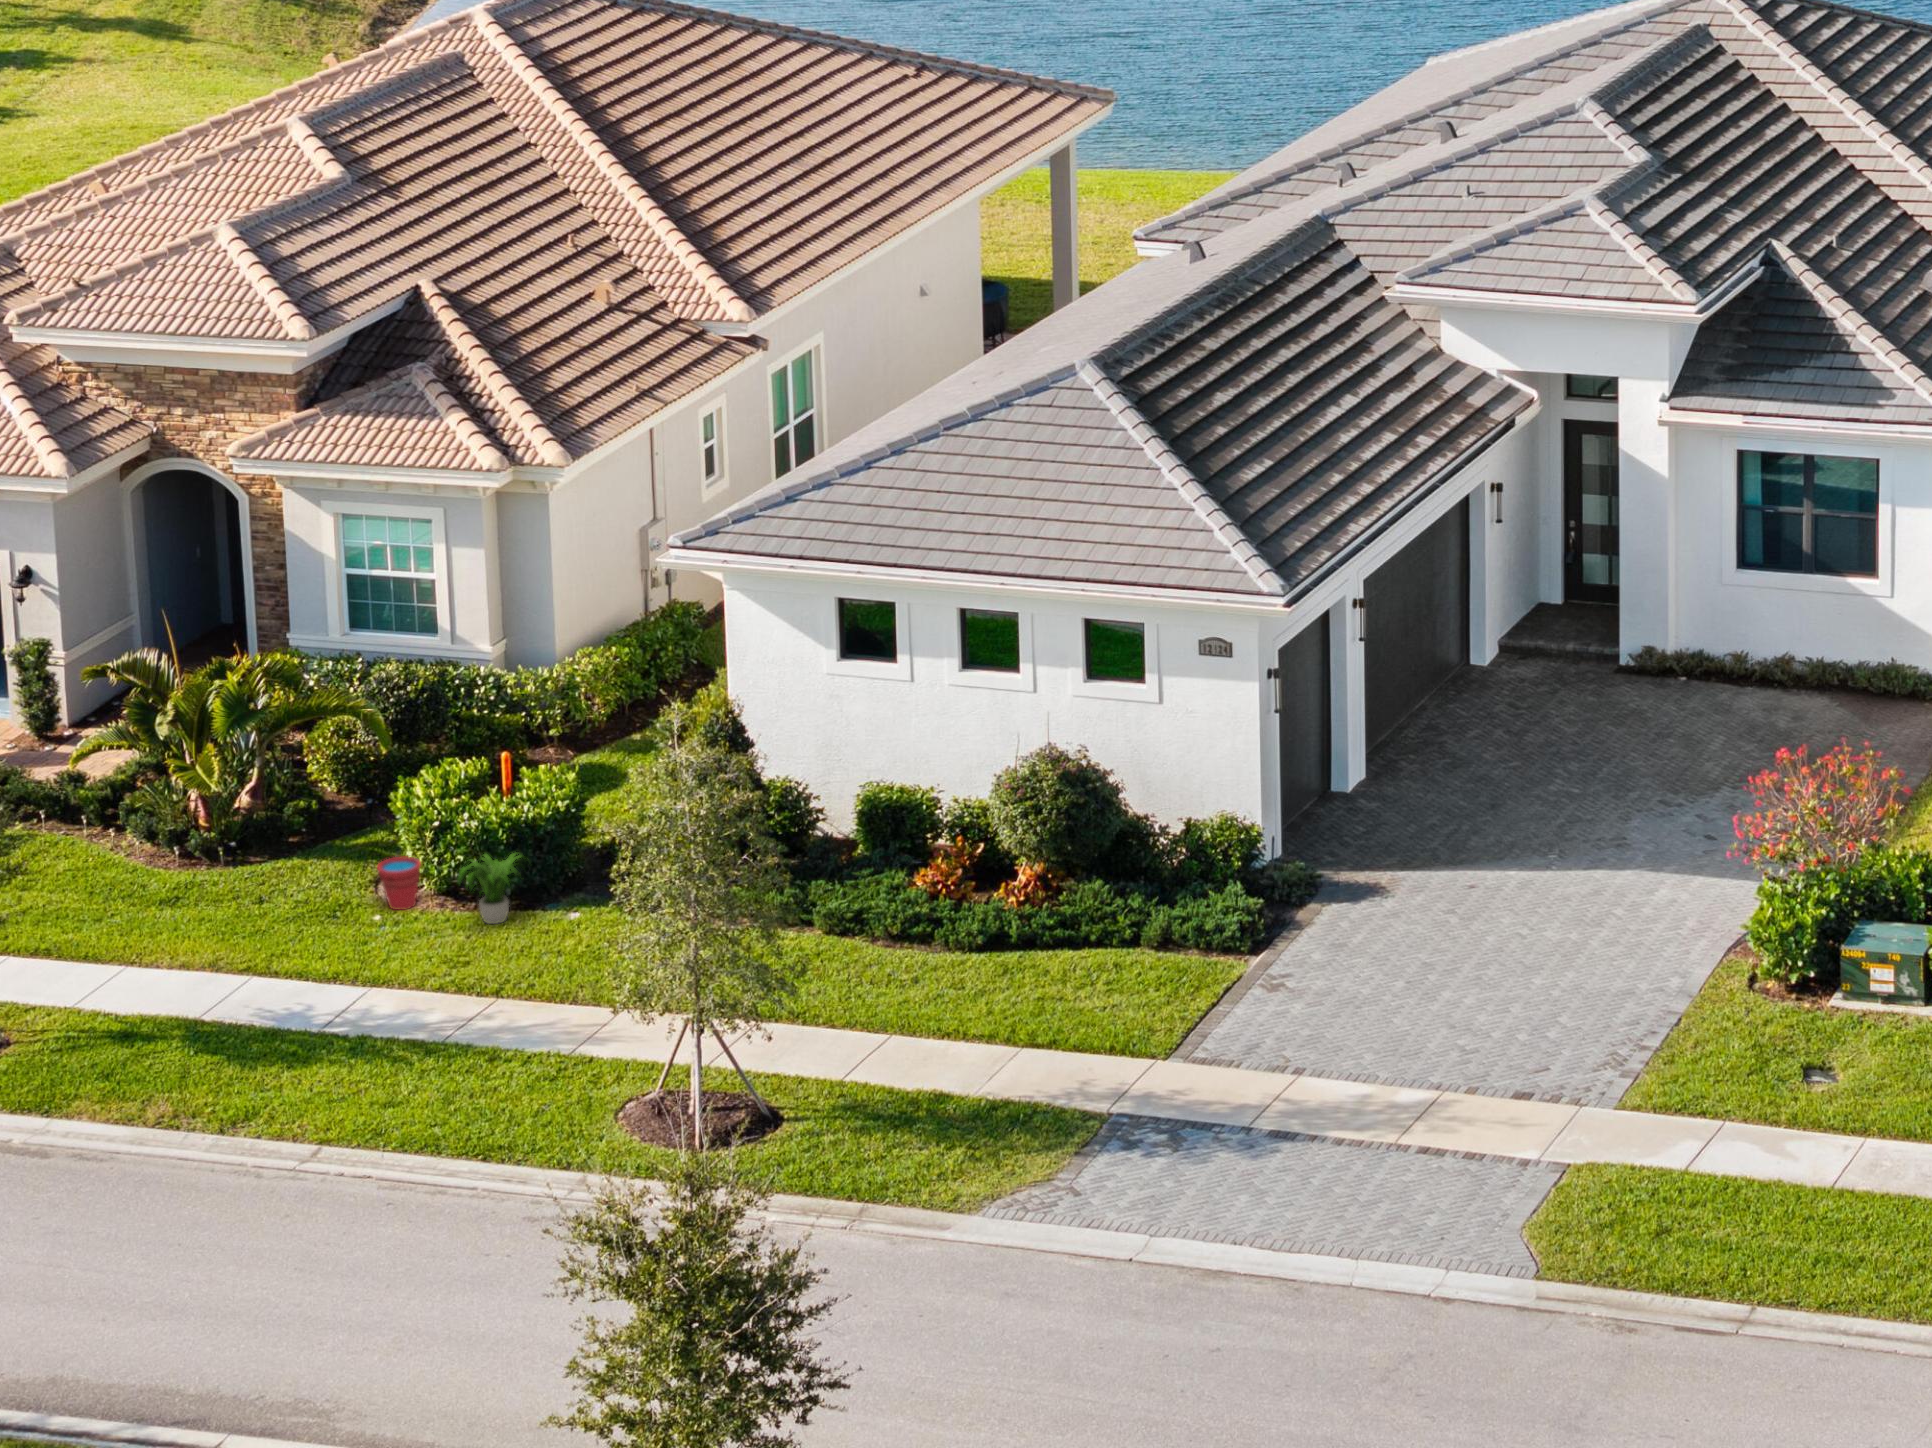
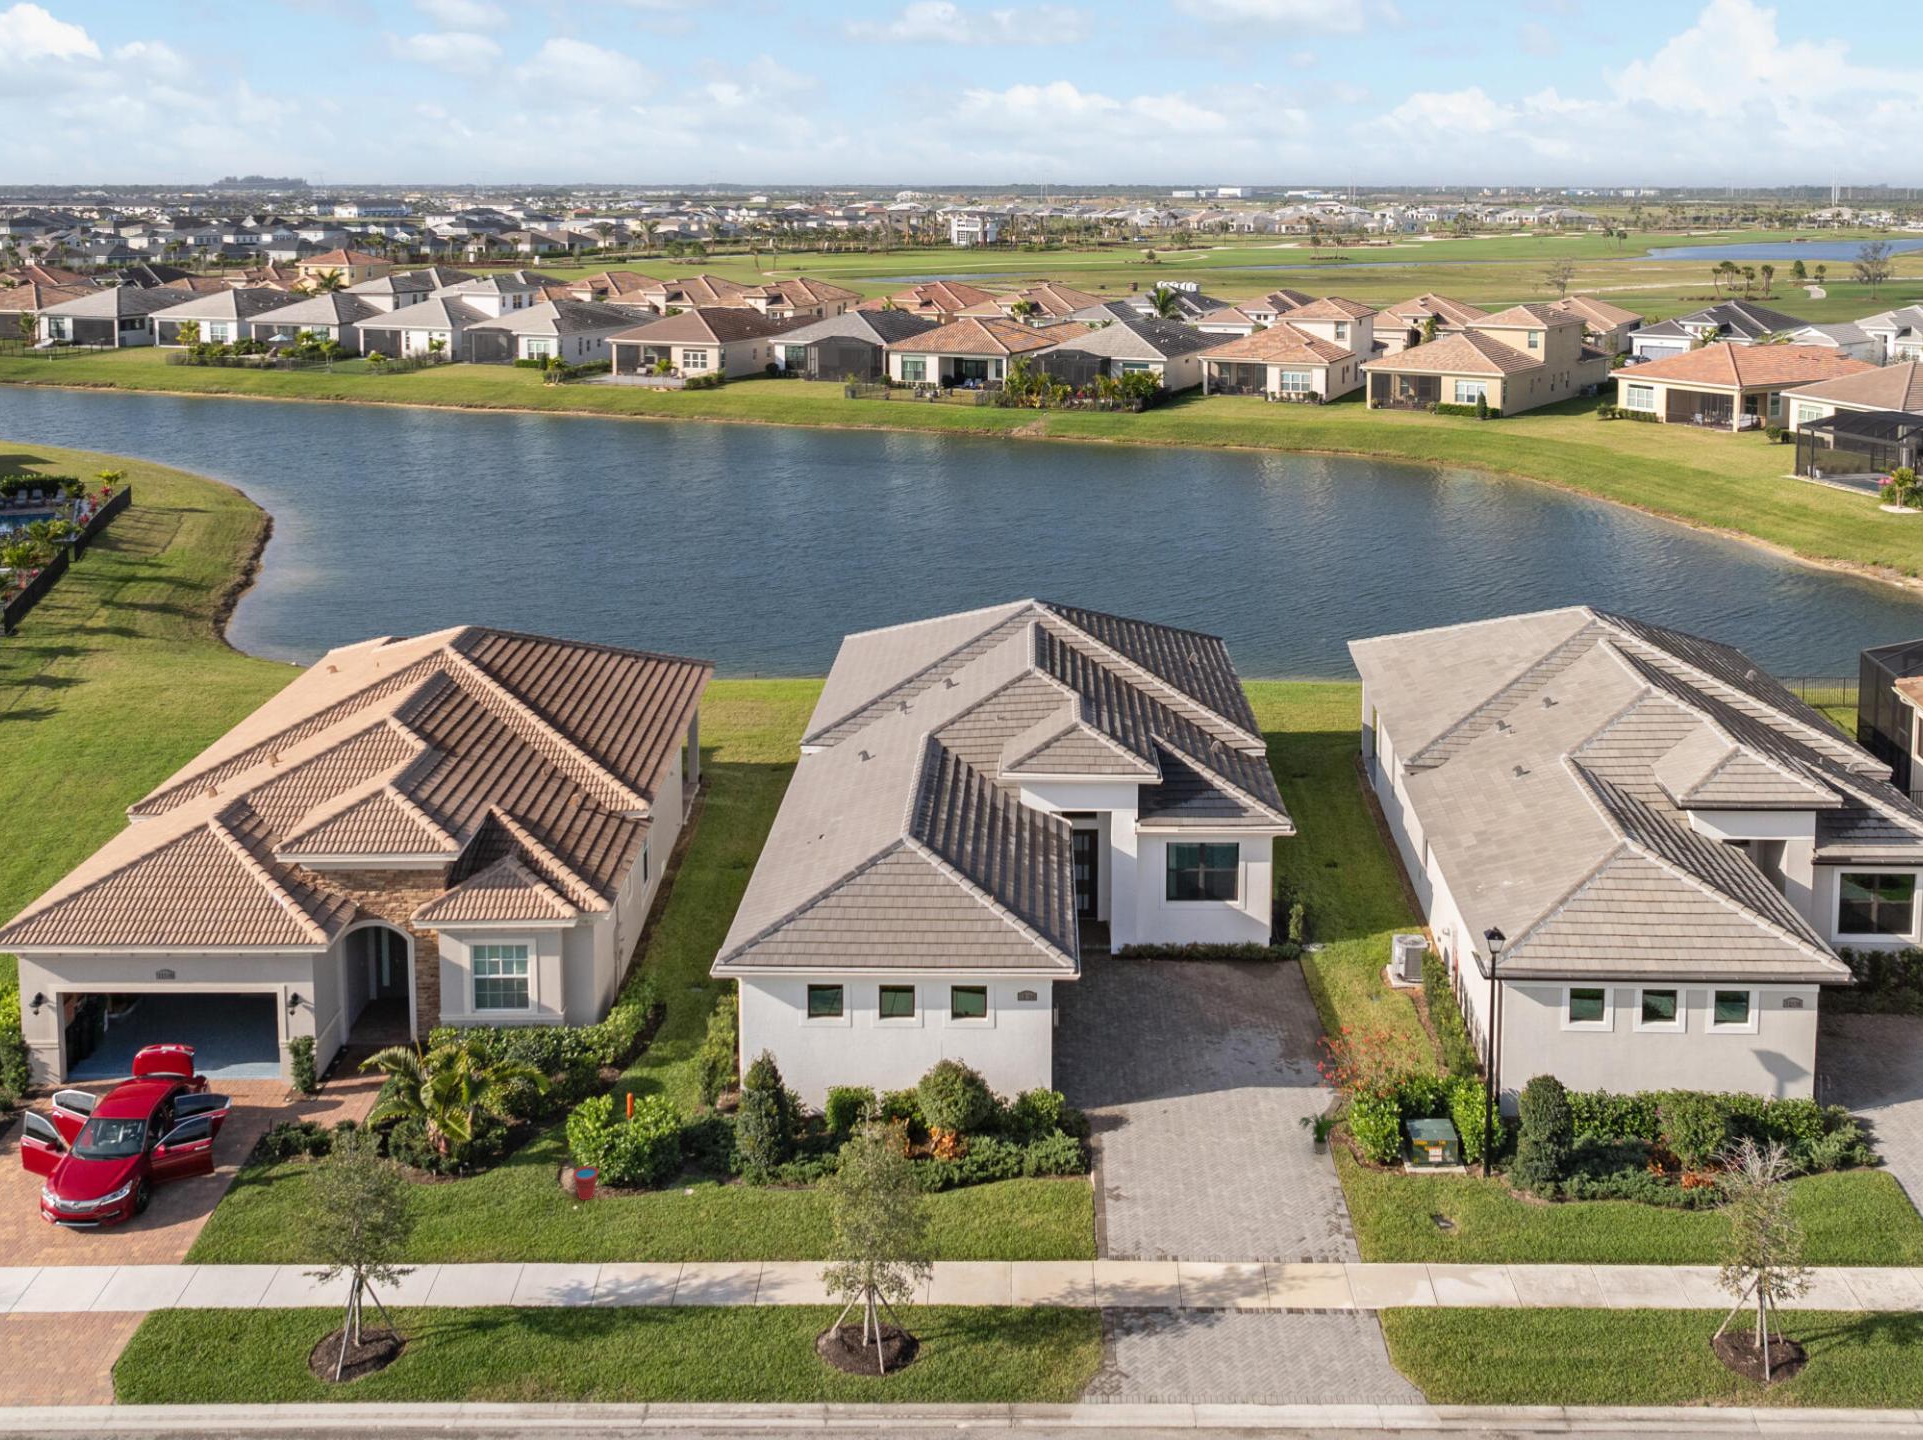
potted plant: present [458,852,526,924] -> present [1299,1113,1336,1154]

